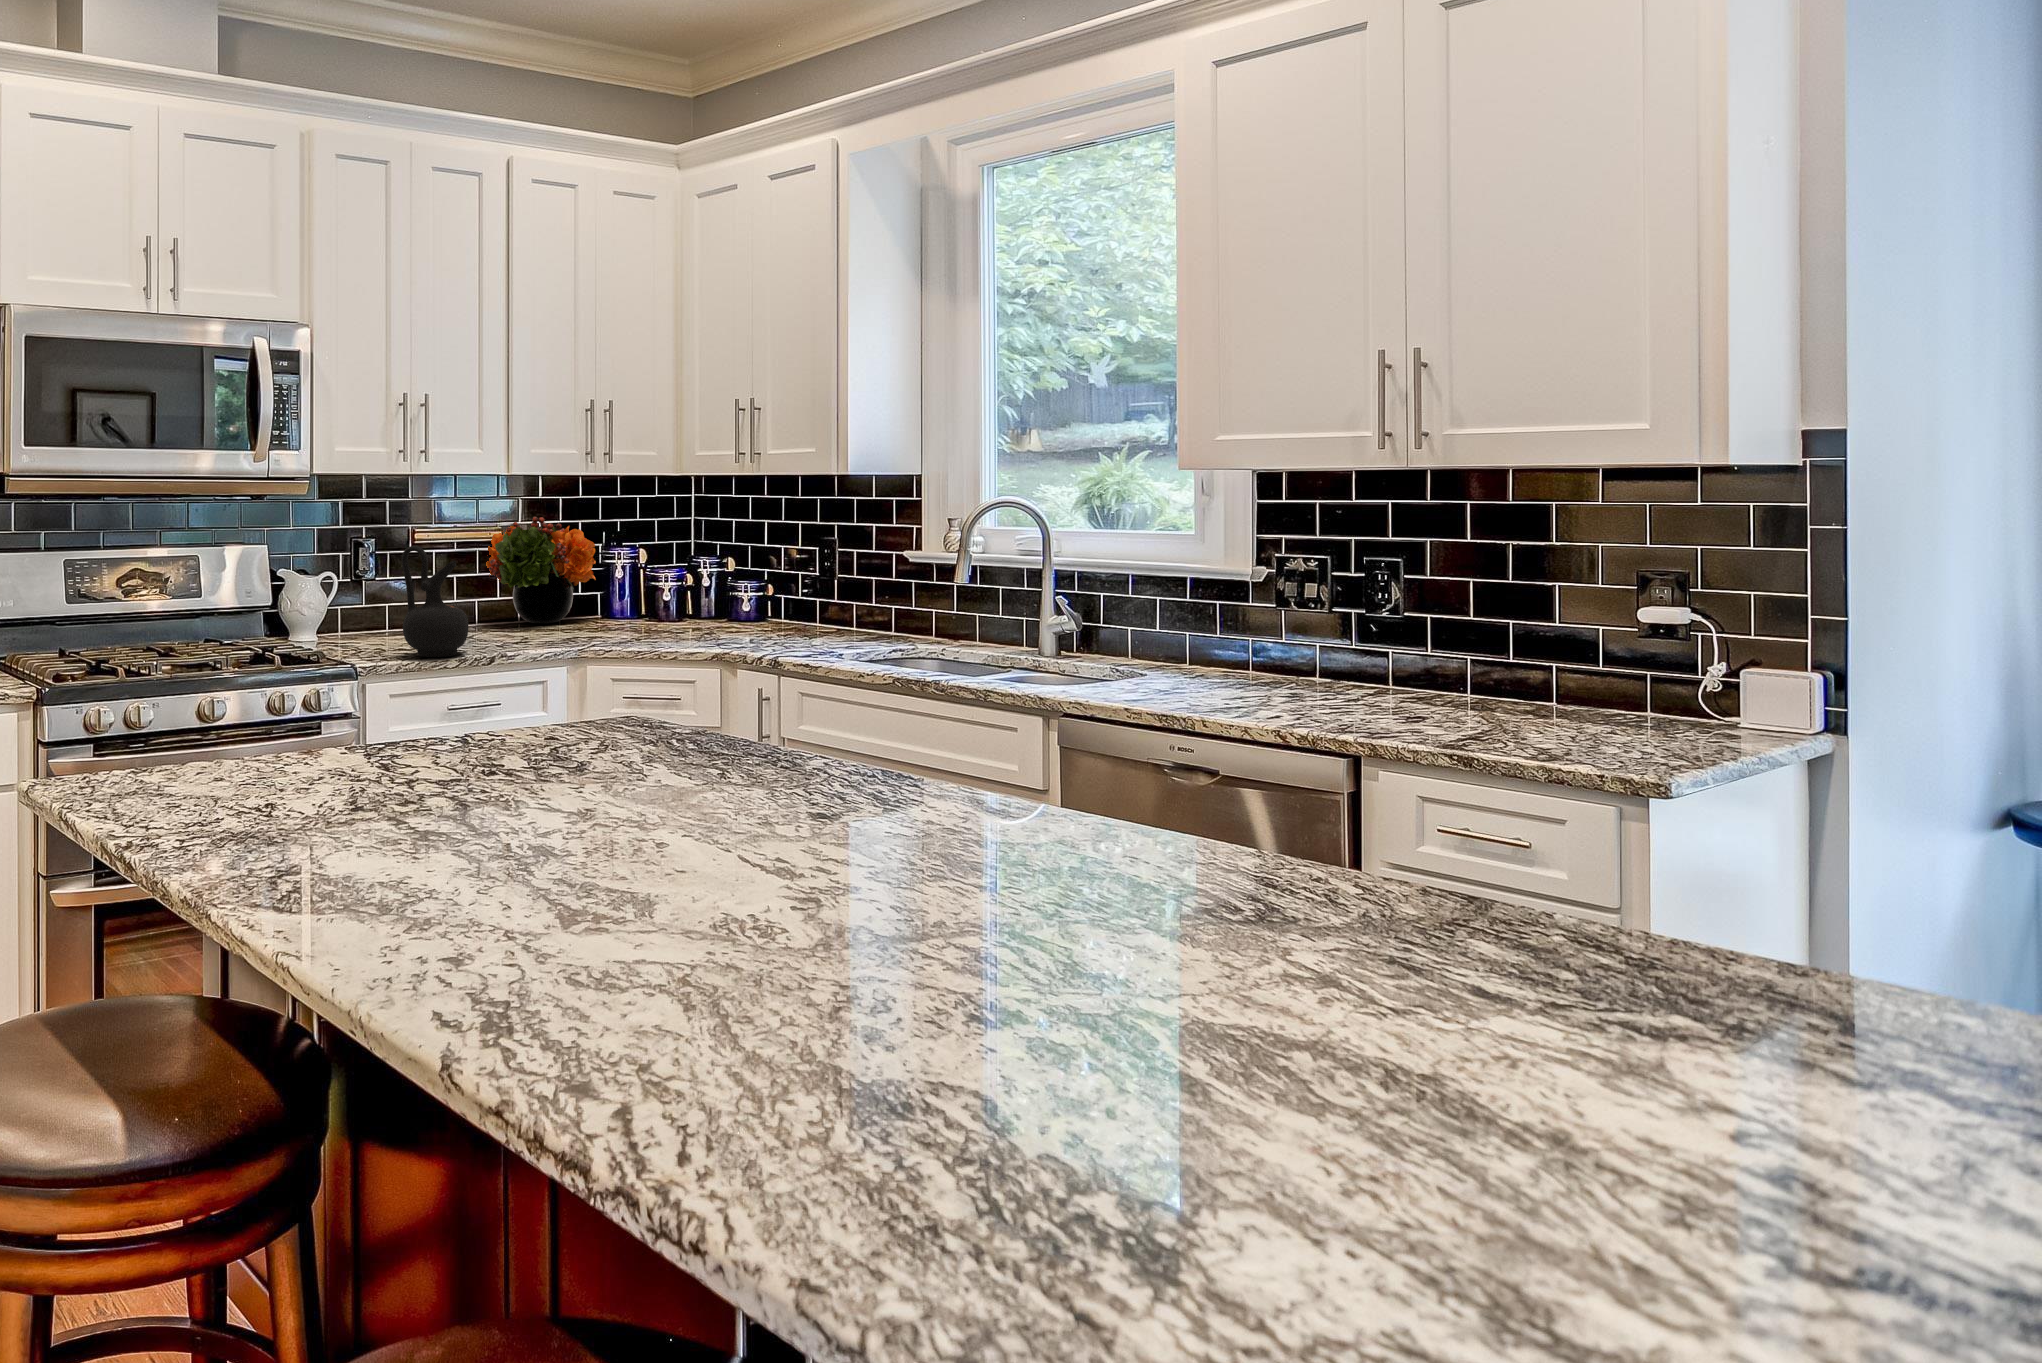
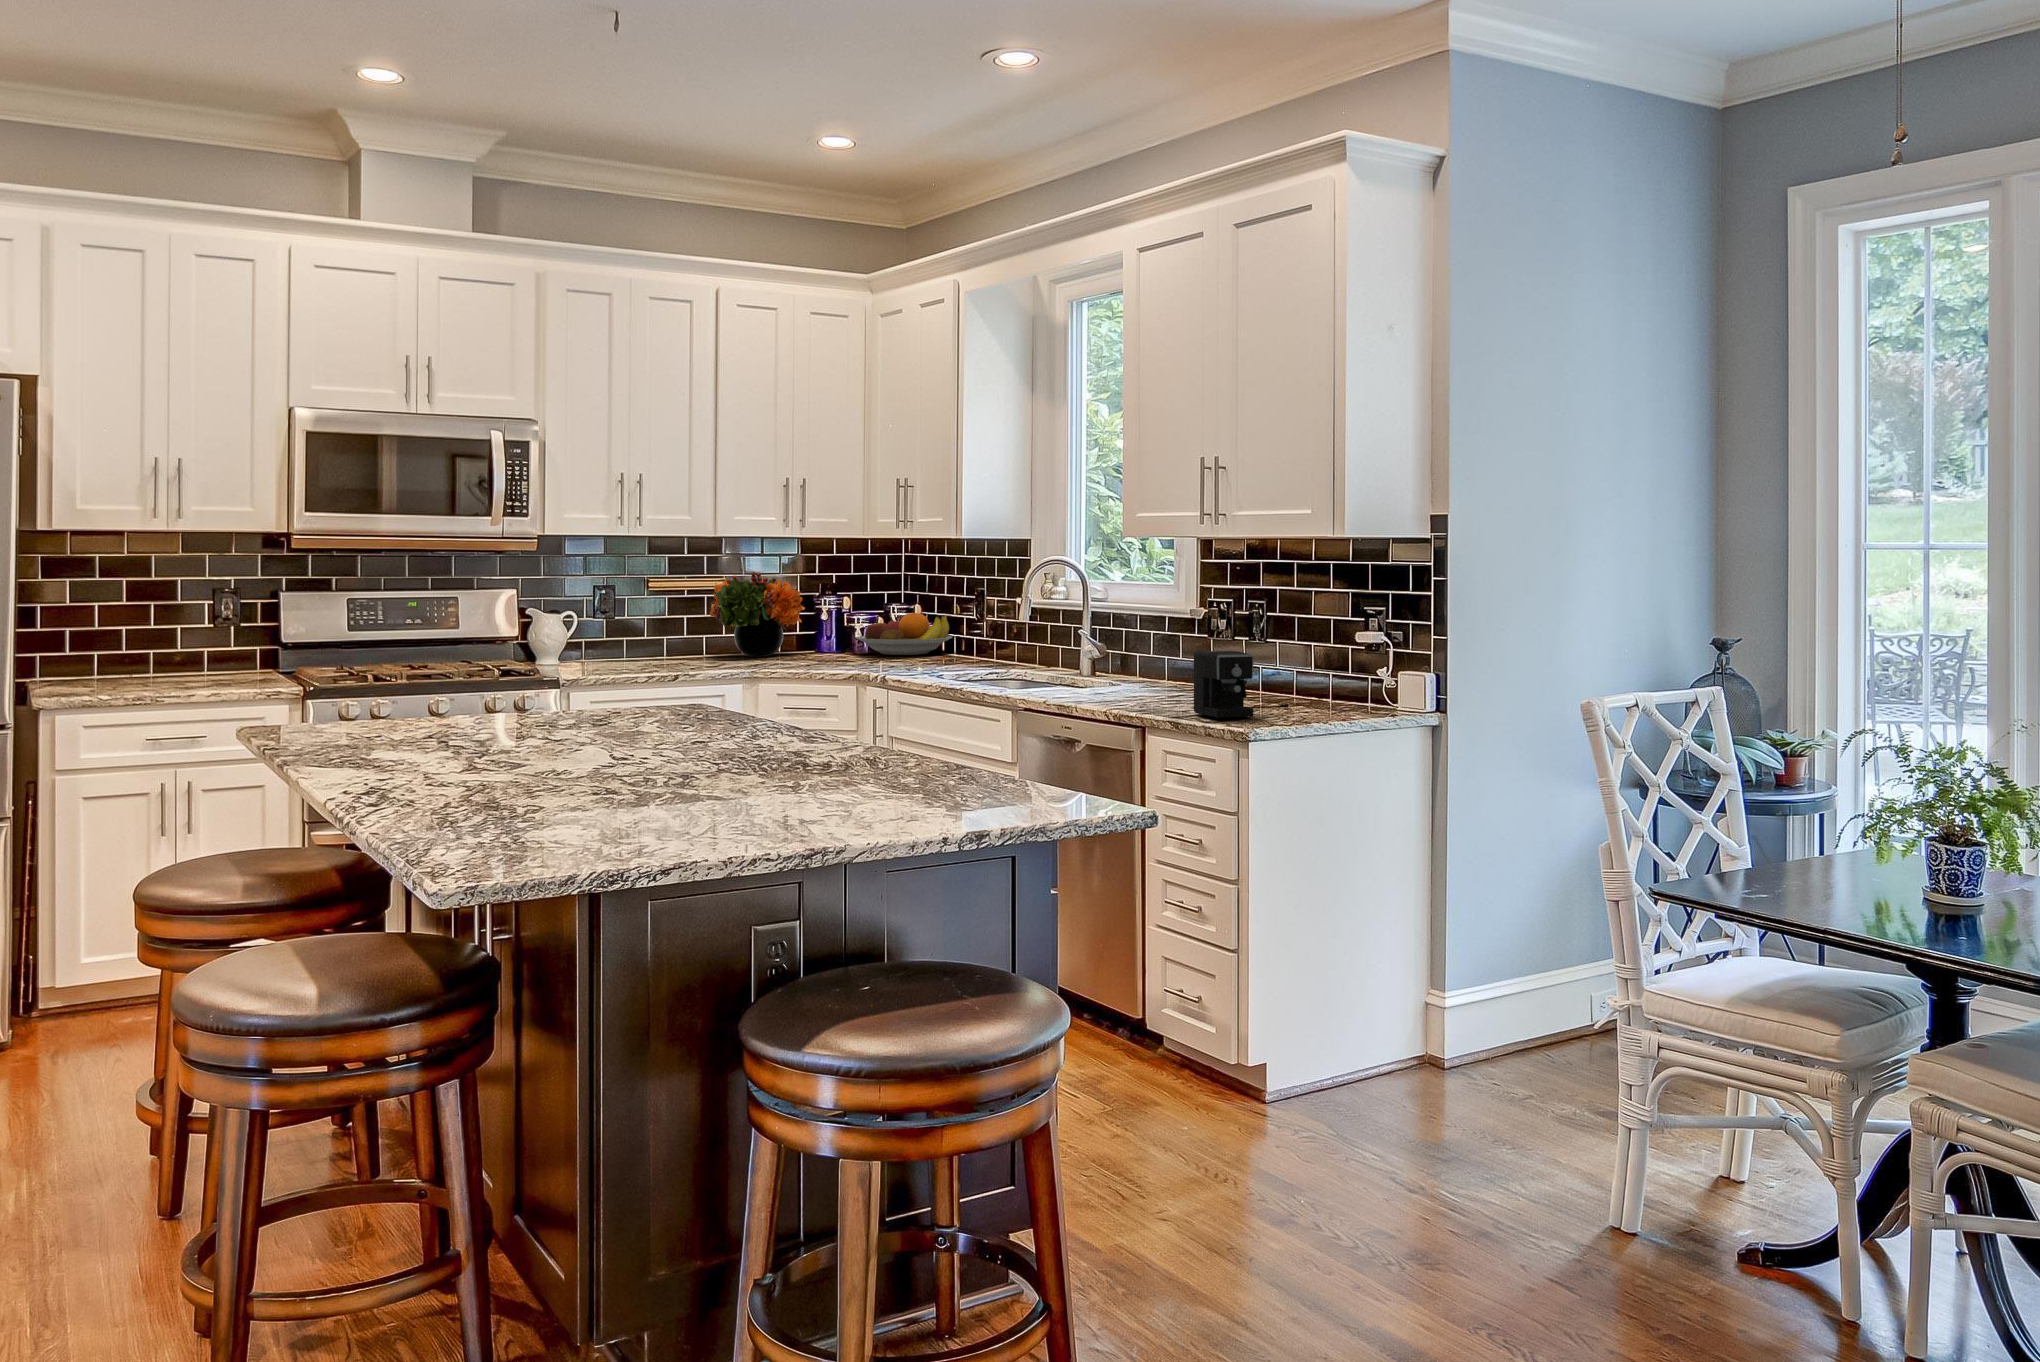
ceramic jug: present [402,546,469,657] -> none [615,592,667,677]
fruit bowl: none [669,567,790,621] -> present [856,613,952,655]
coffee maker: none [1432,639,1556,747] -> present [1194,651,1289,718]

